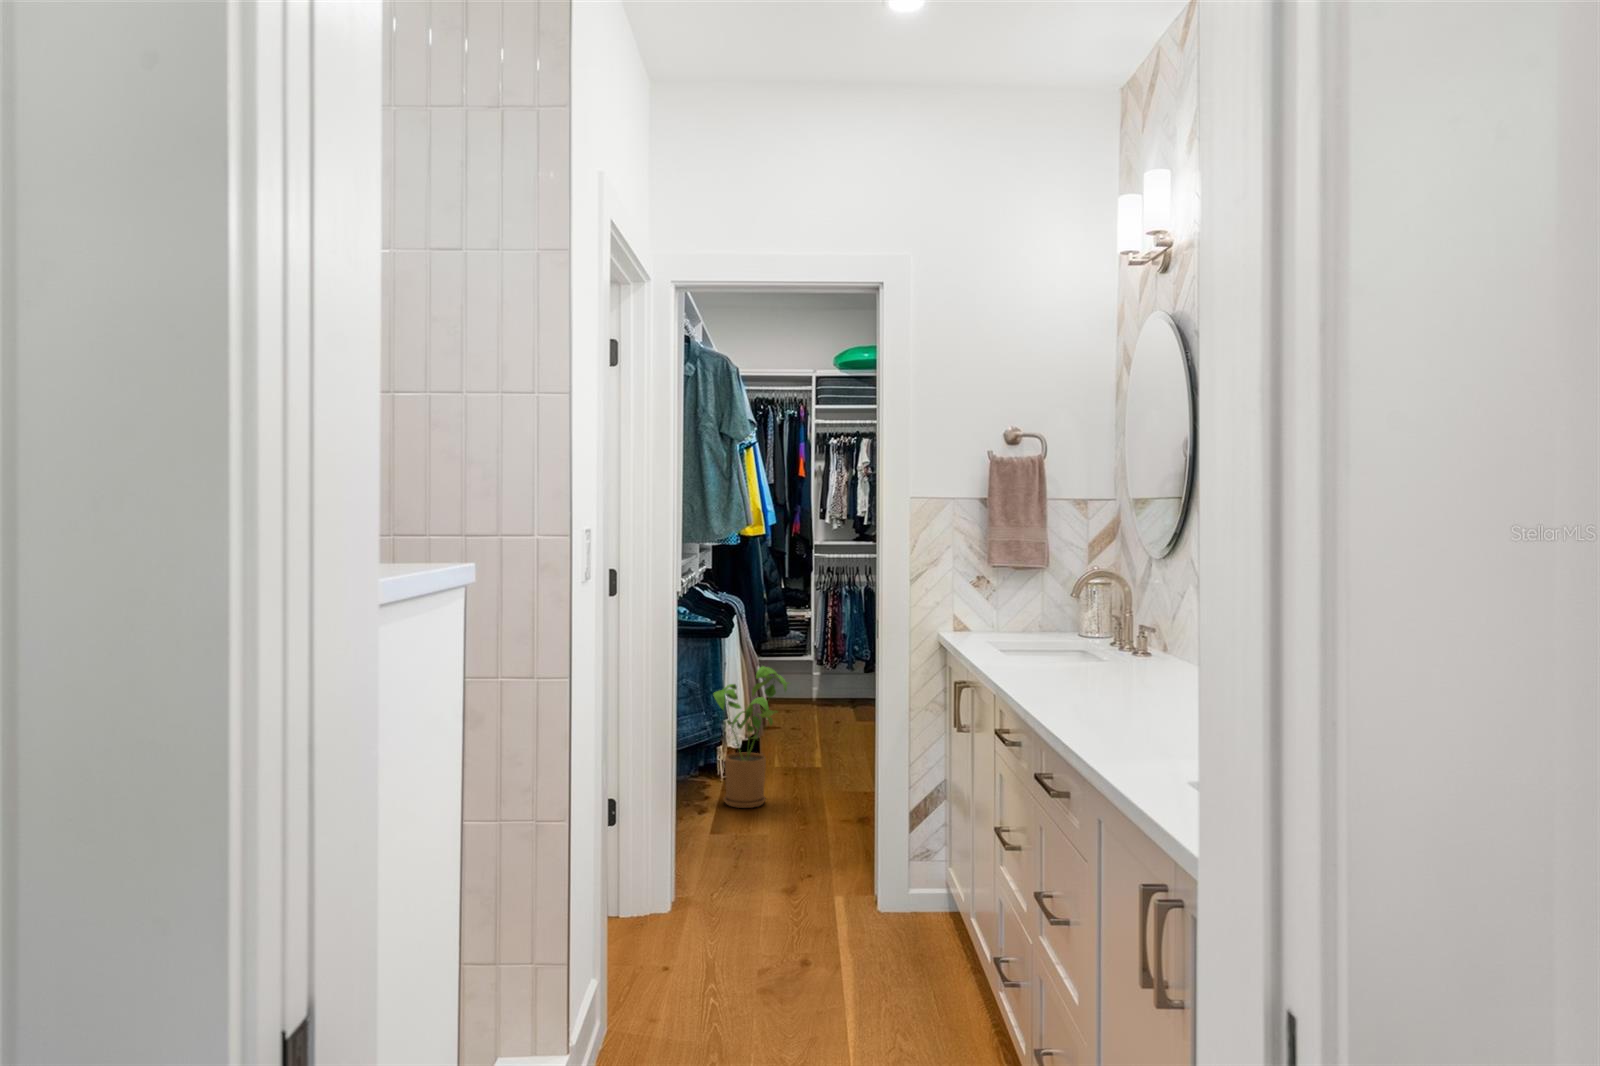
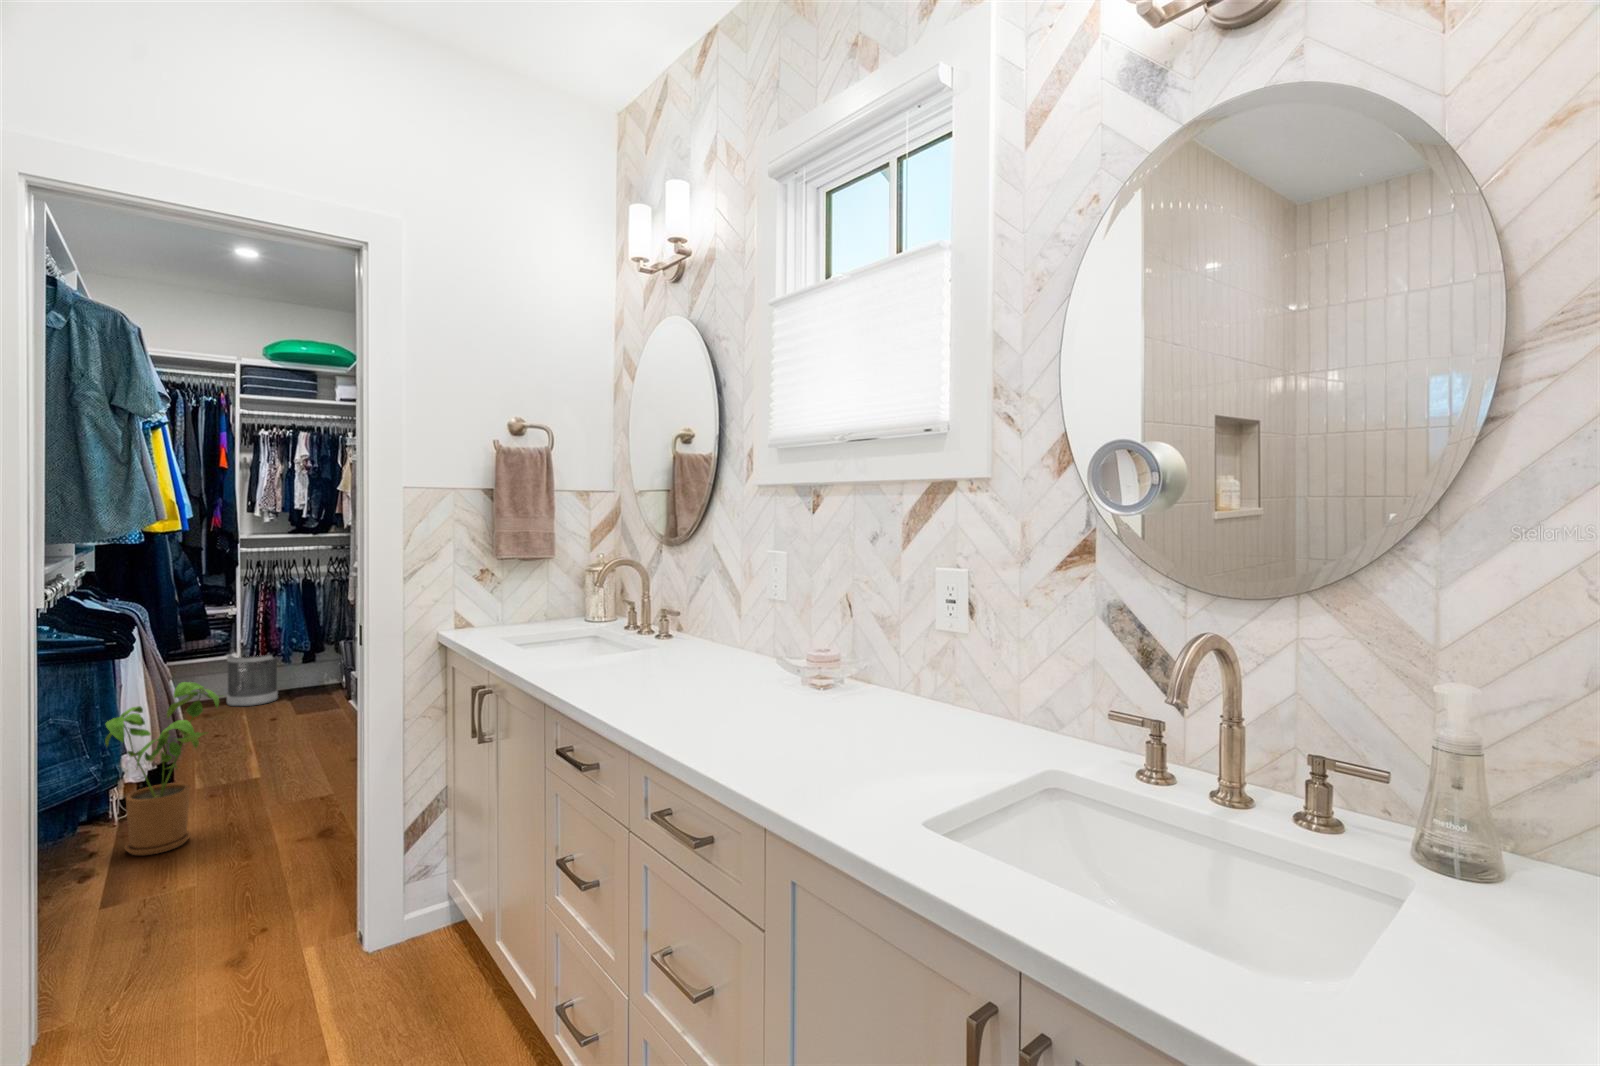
wastebasket: none [802,657,843,709] -> present [227,655,278,706]

